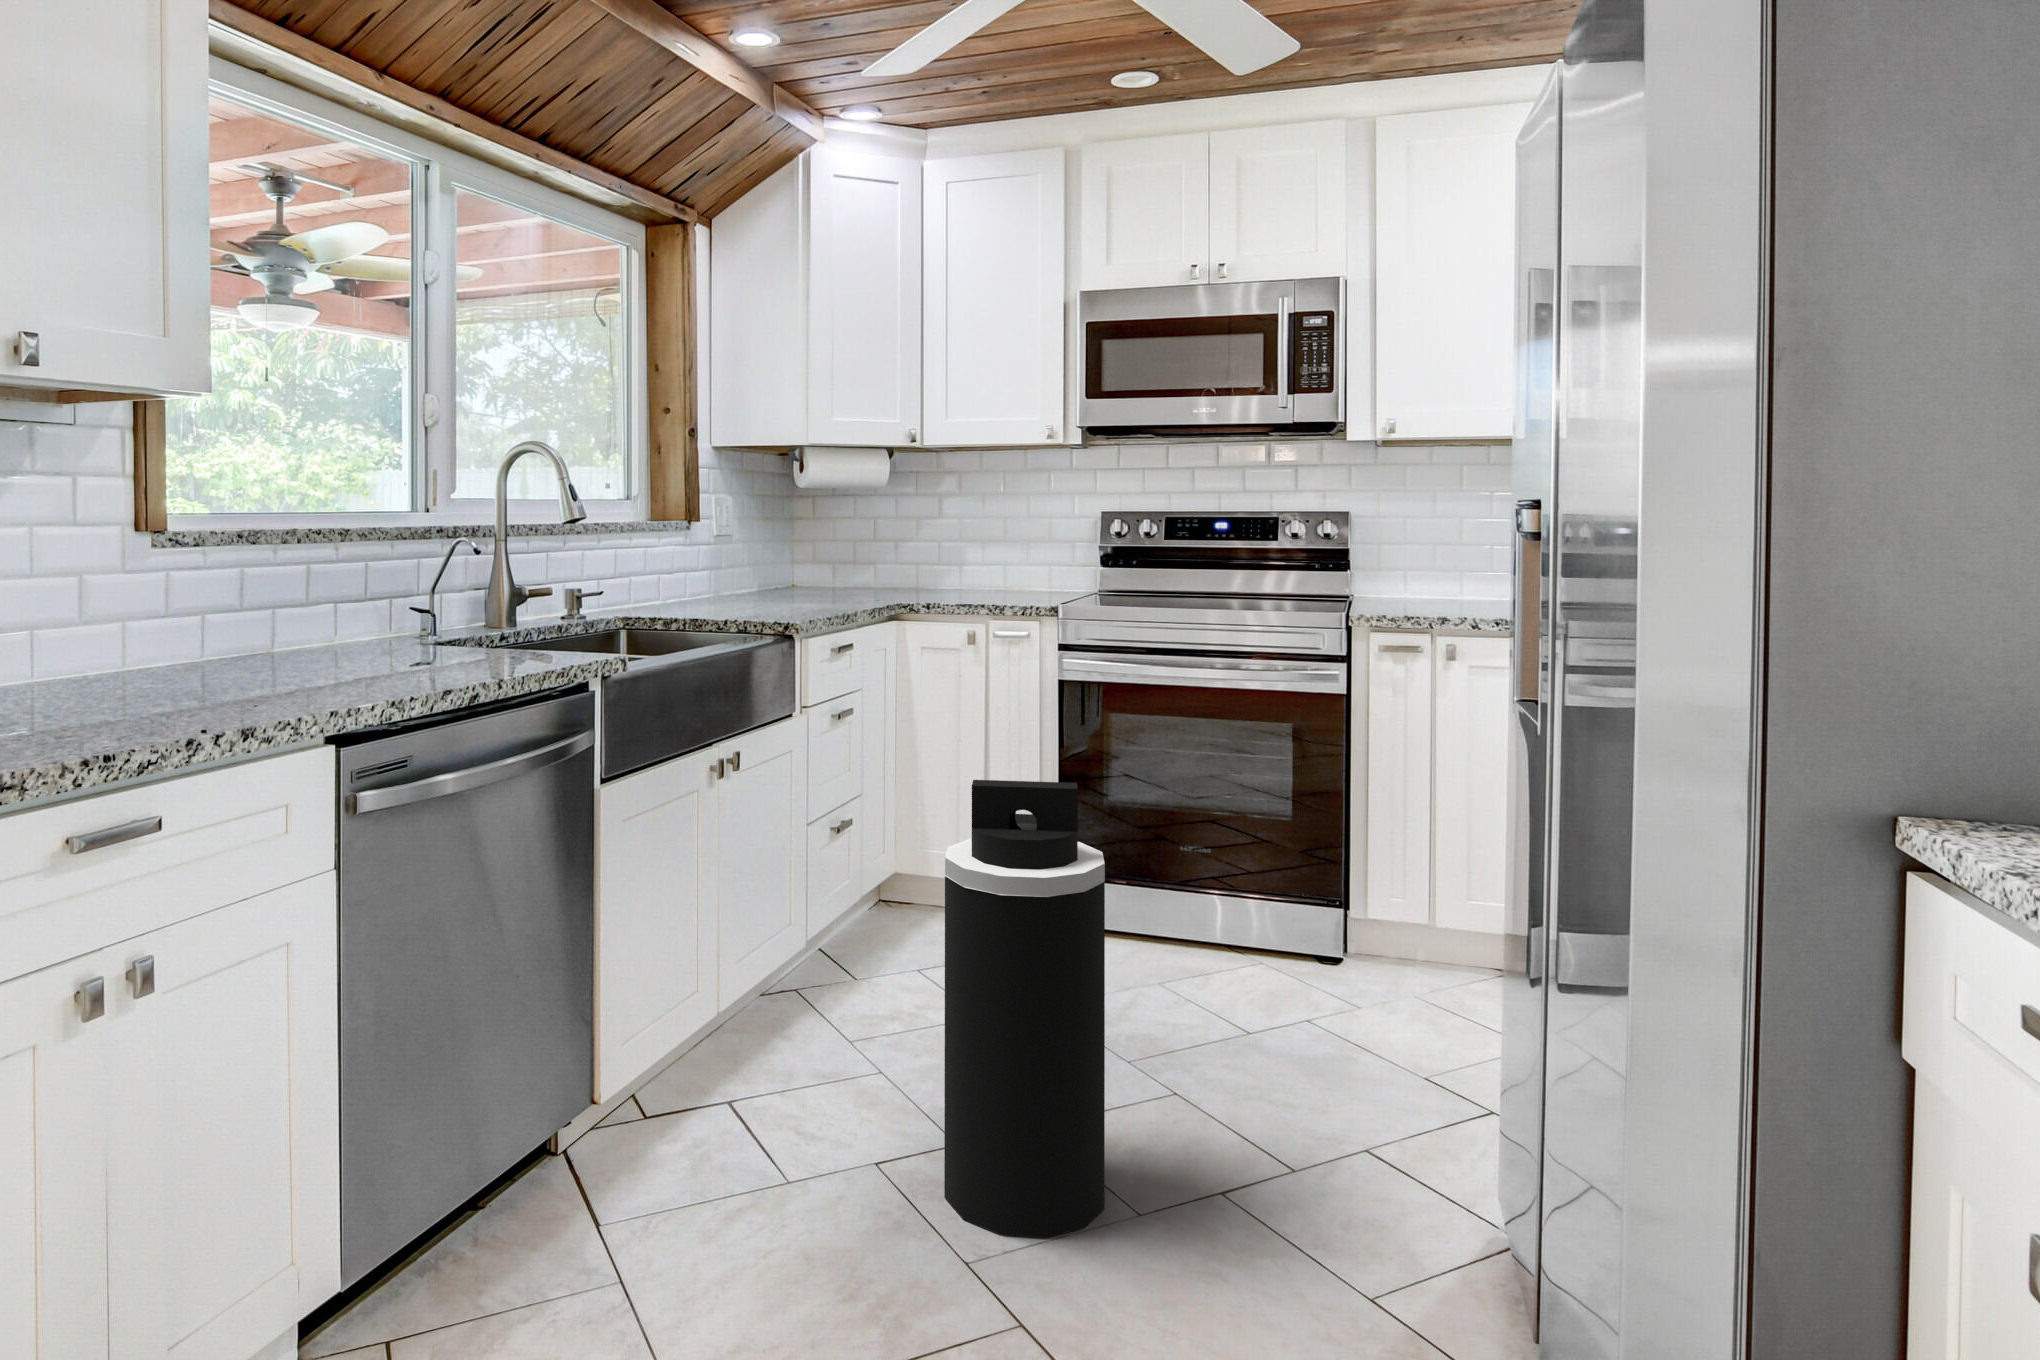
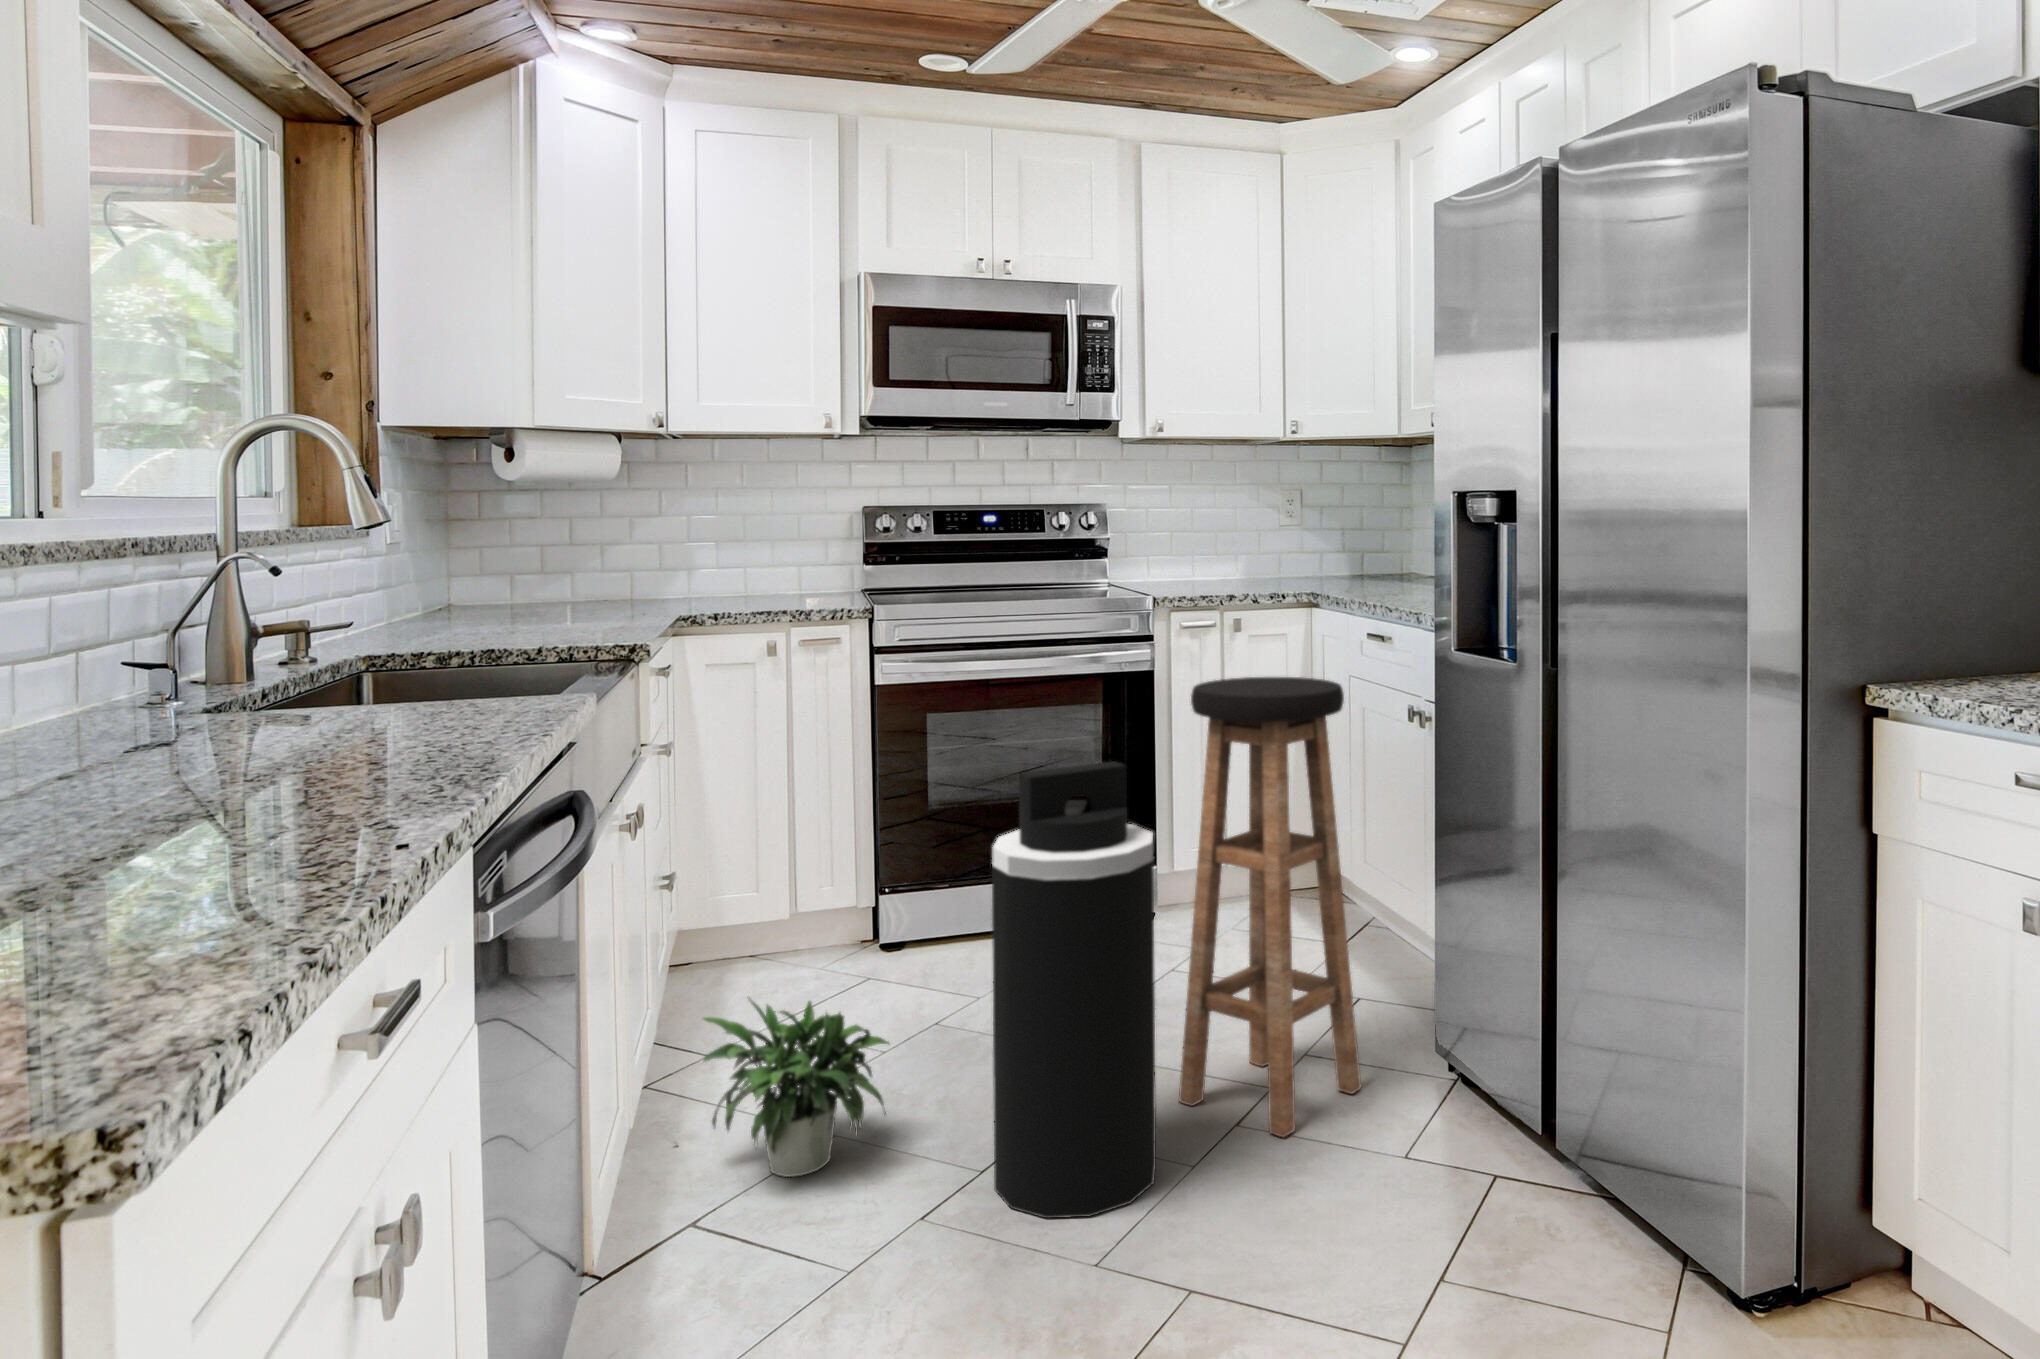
bar stool: none [1184,712,1395,1236] -> present [1179,677,1361,1137]
potted plant: none [764,938,908,1105] -> present [672,999,889,1177]

